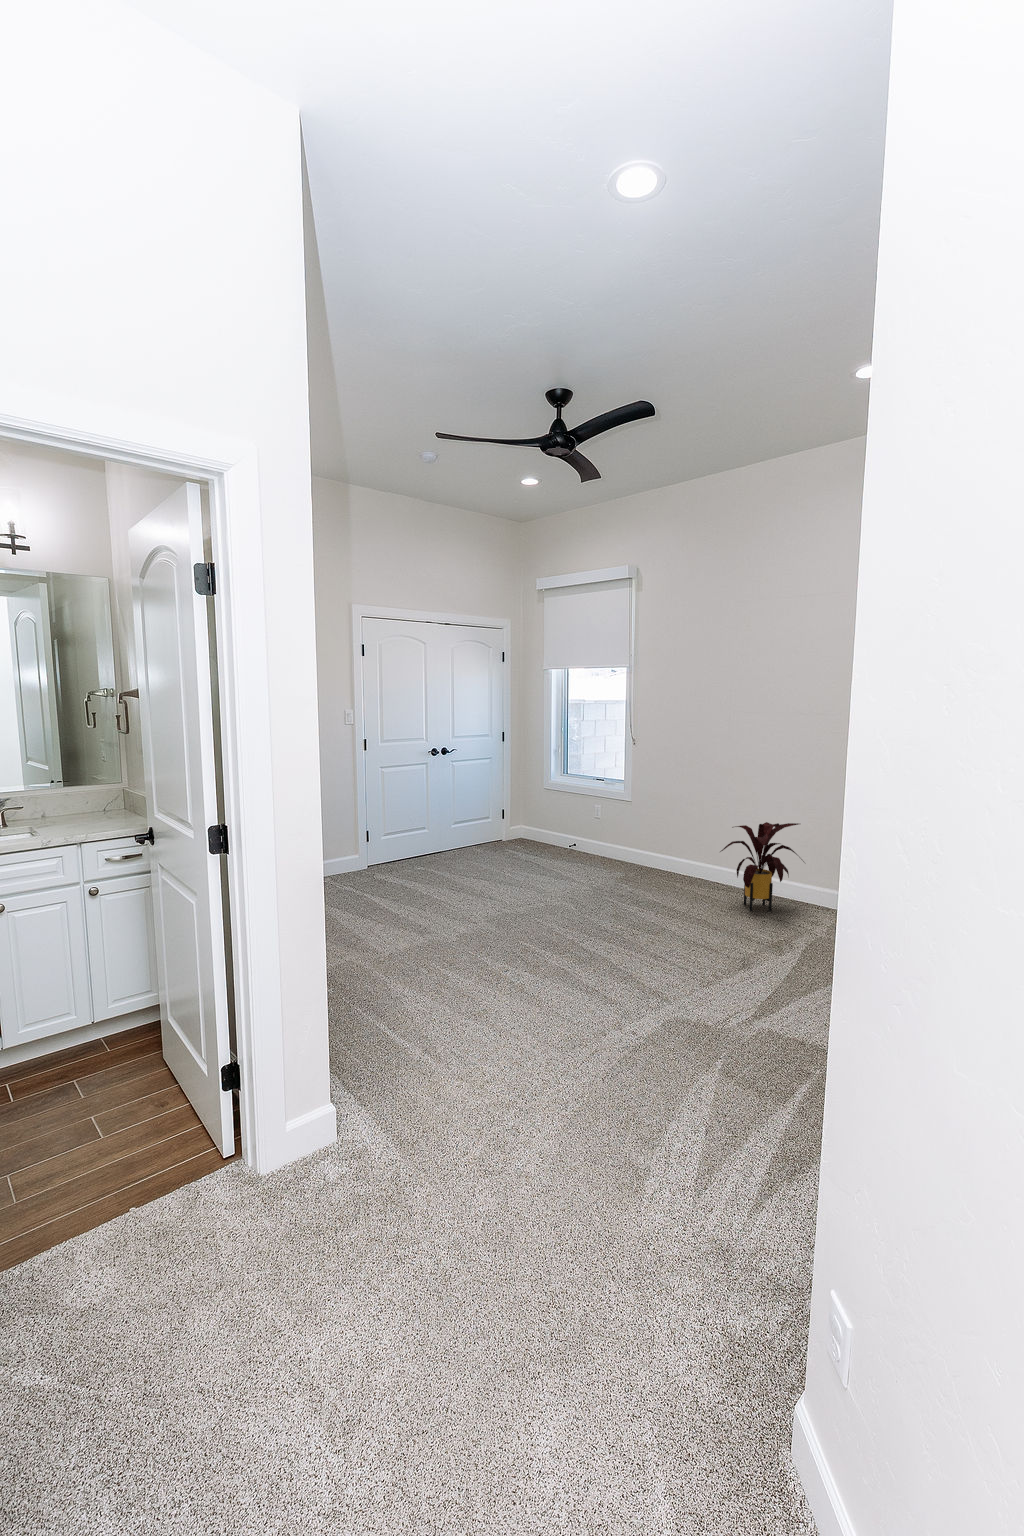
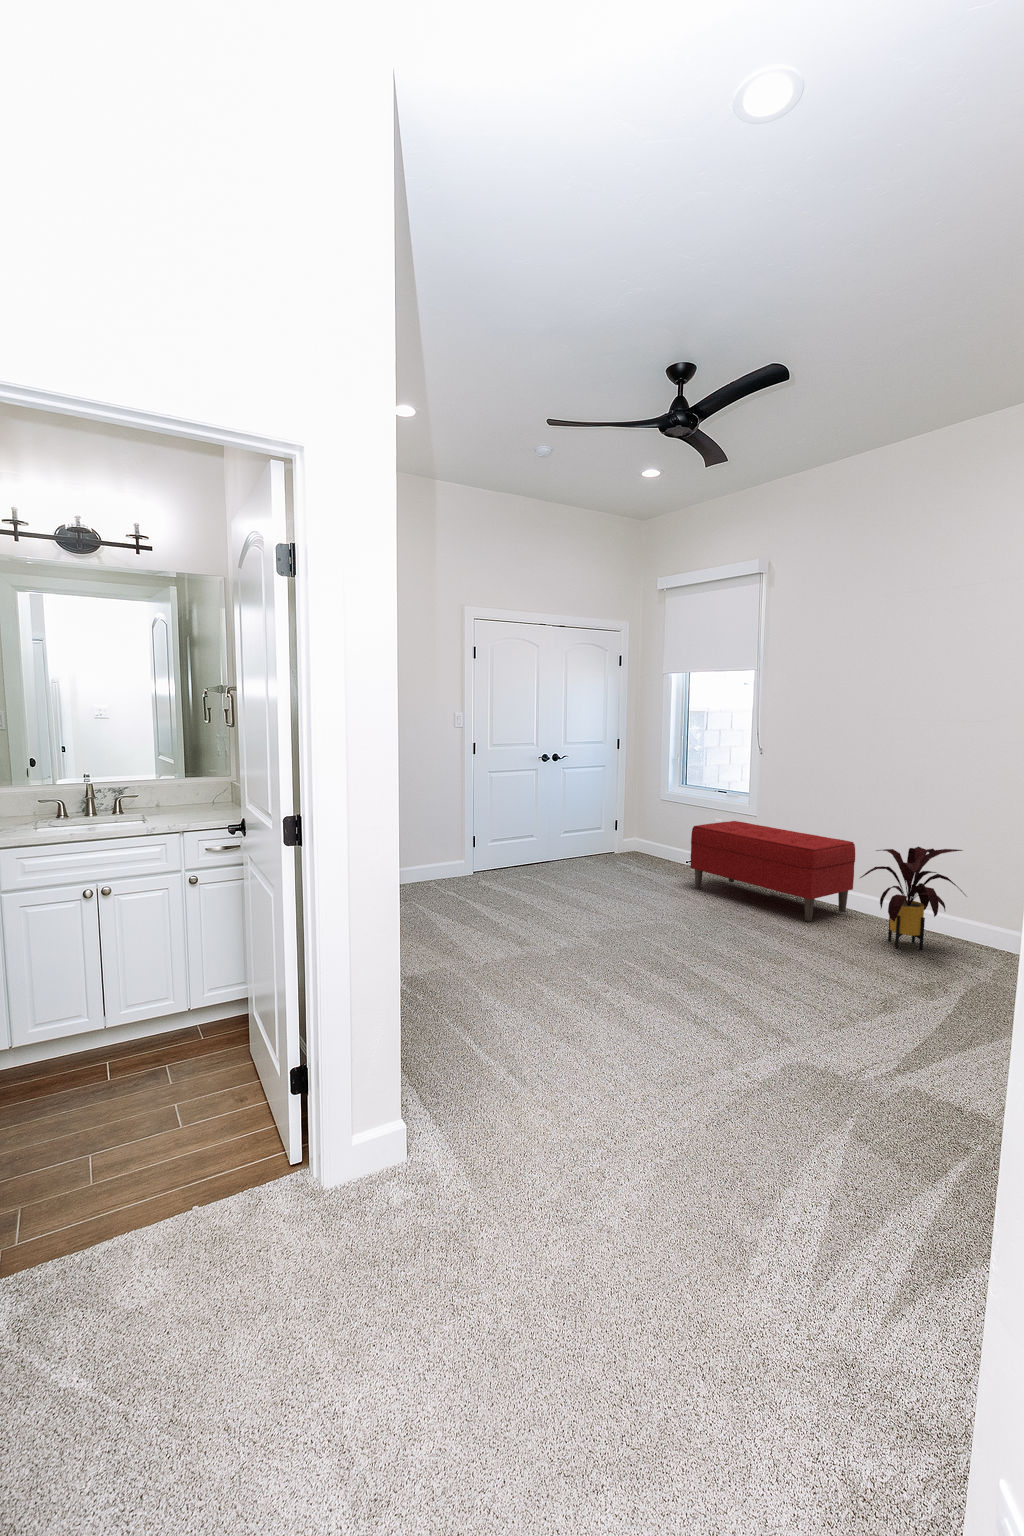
bench: none [574,805,715,892] -> present [690,821,855,921]

